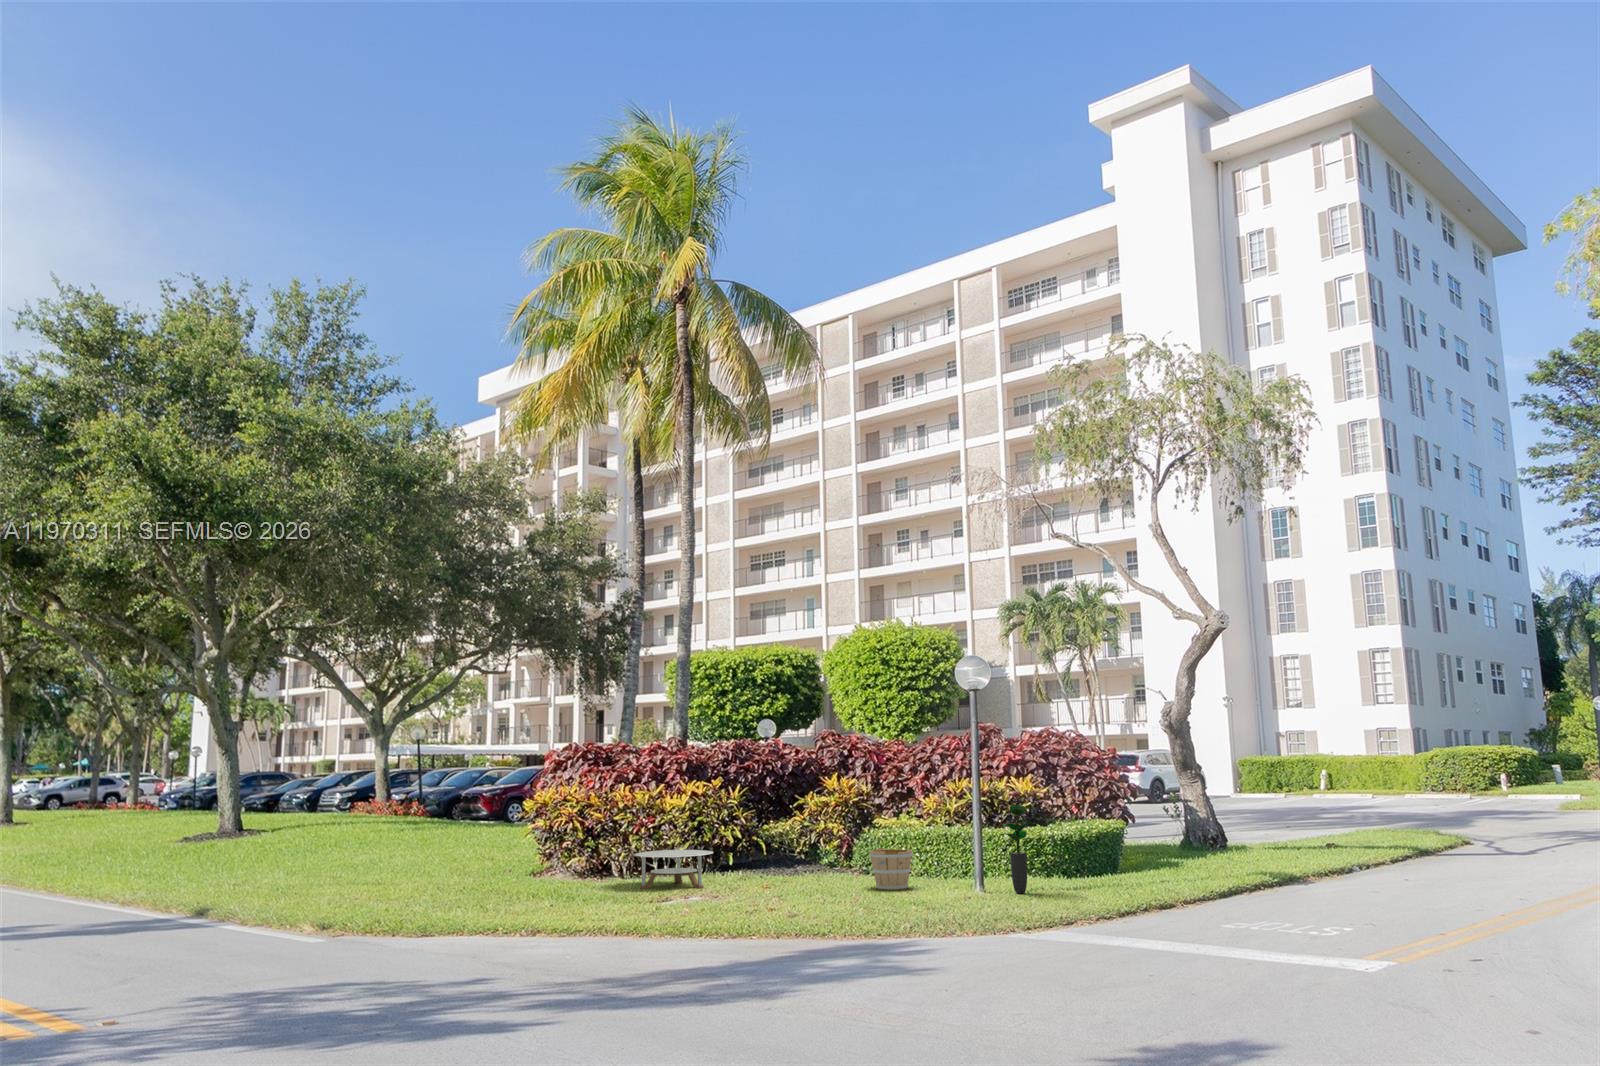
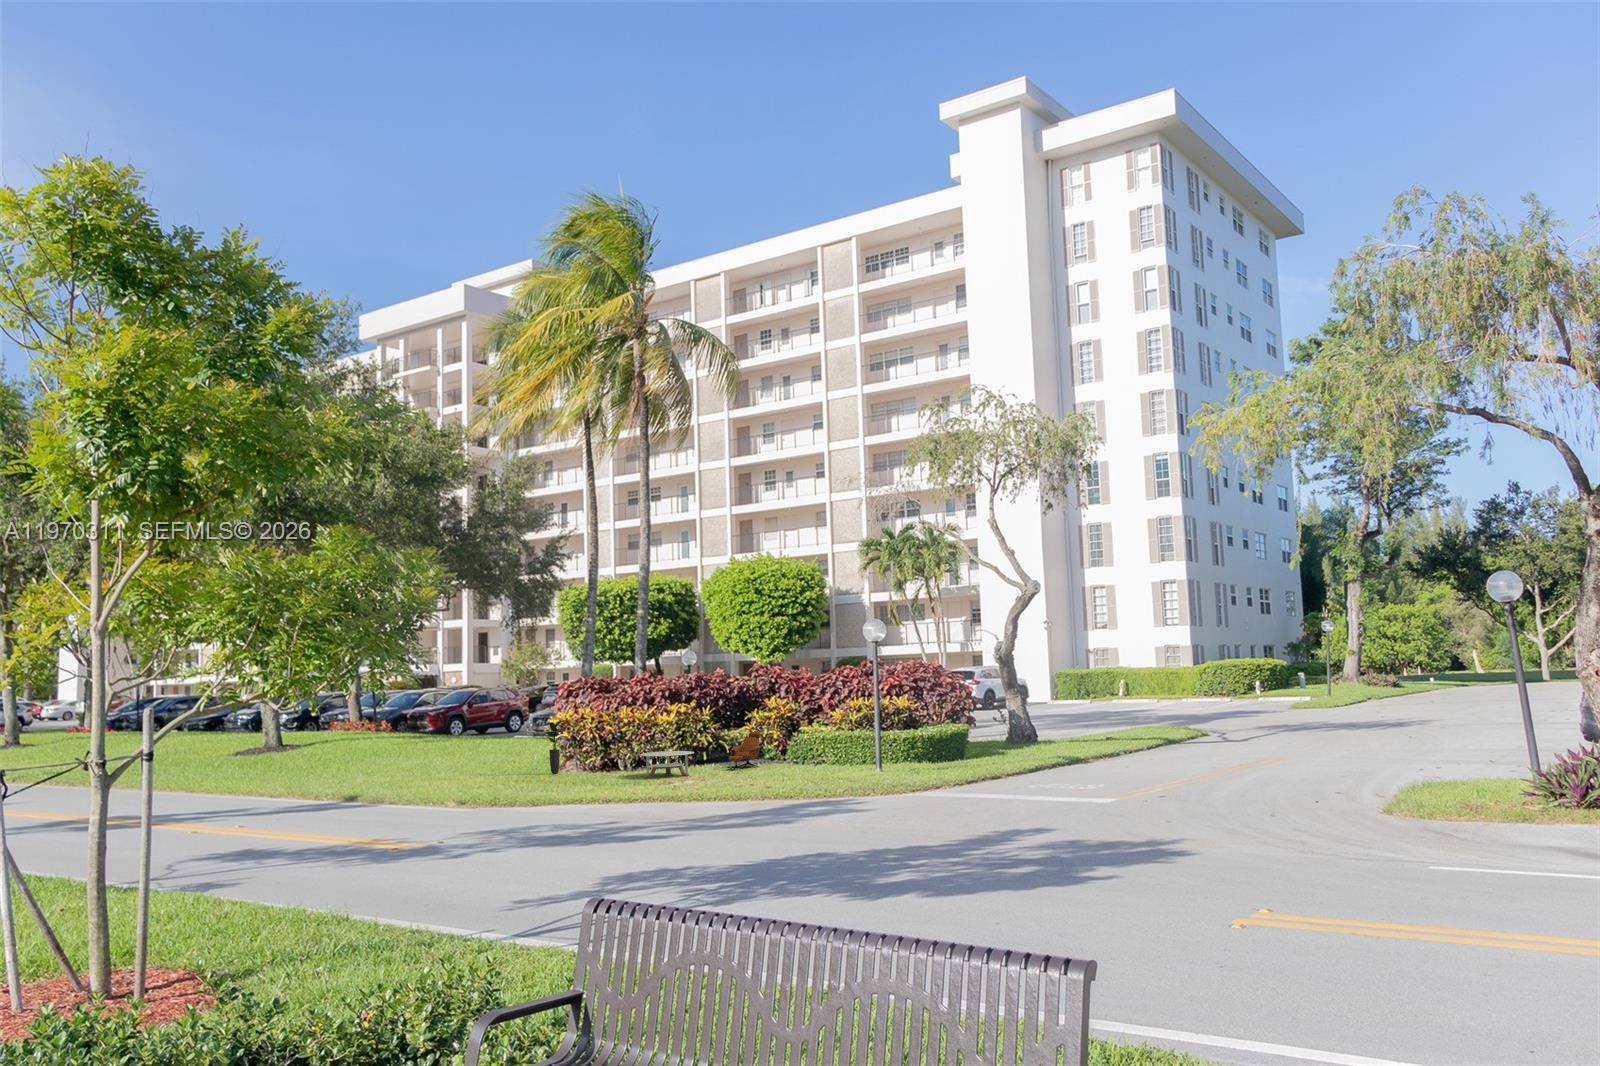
potted plant: present [1002,805,1034,893] -> present [545,721,565,774]
lounge chair: none [767,823,818,881] -> present [729,731,761,770]
wooden bucket: present [869,848,913,890] -> none [802,746,831,773]

